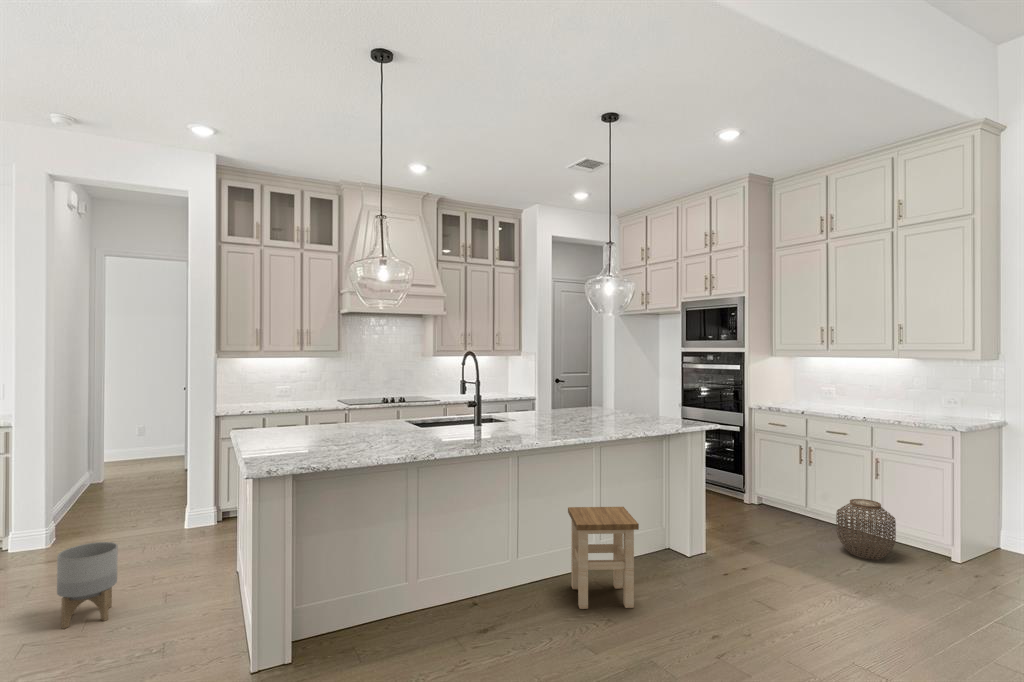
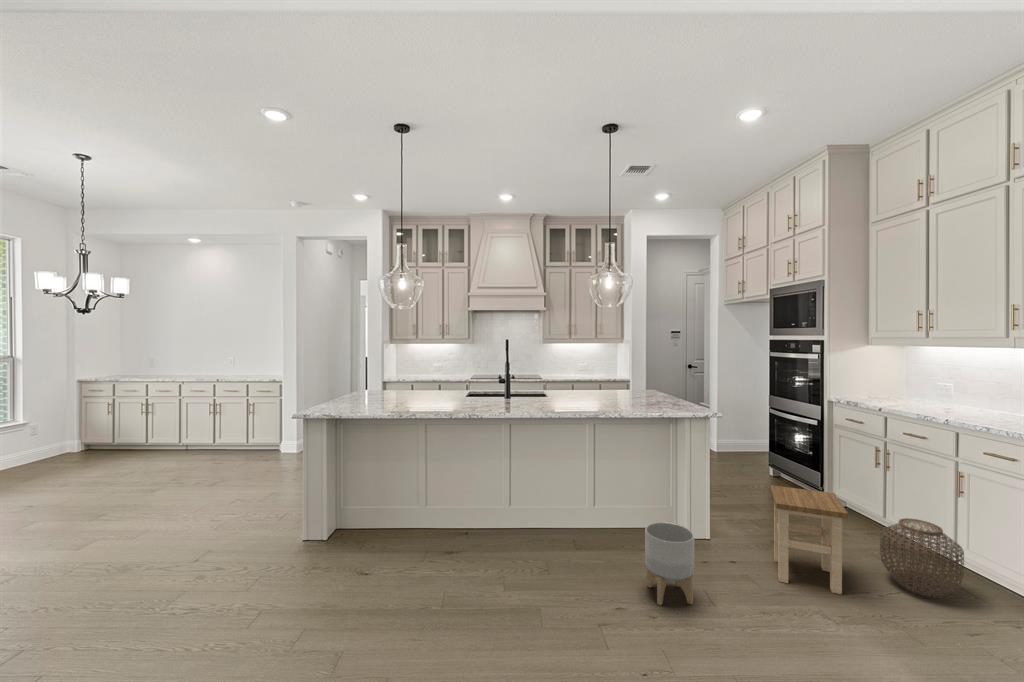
stool: present [568,507,639,609] -> present [771,485,848,594]
planter: present [57,542,118,629] -> present [645,522,694,605]

